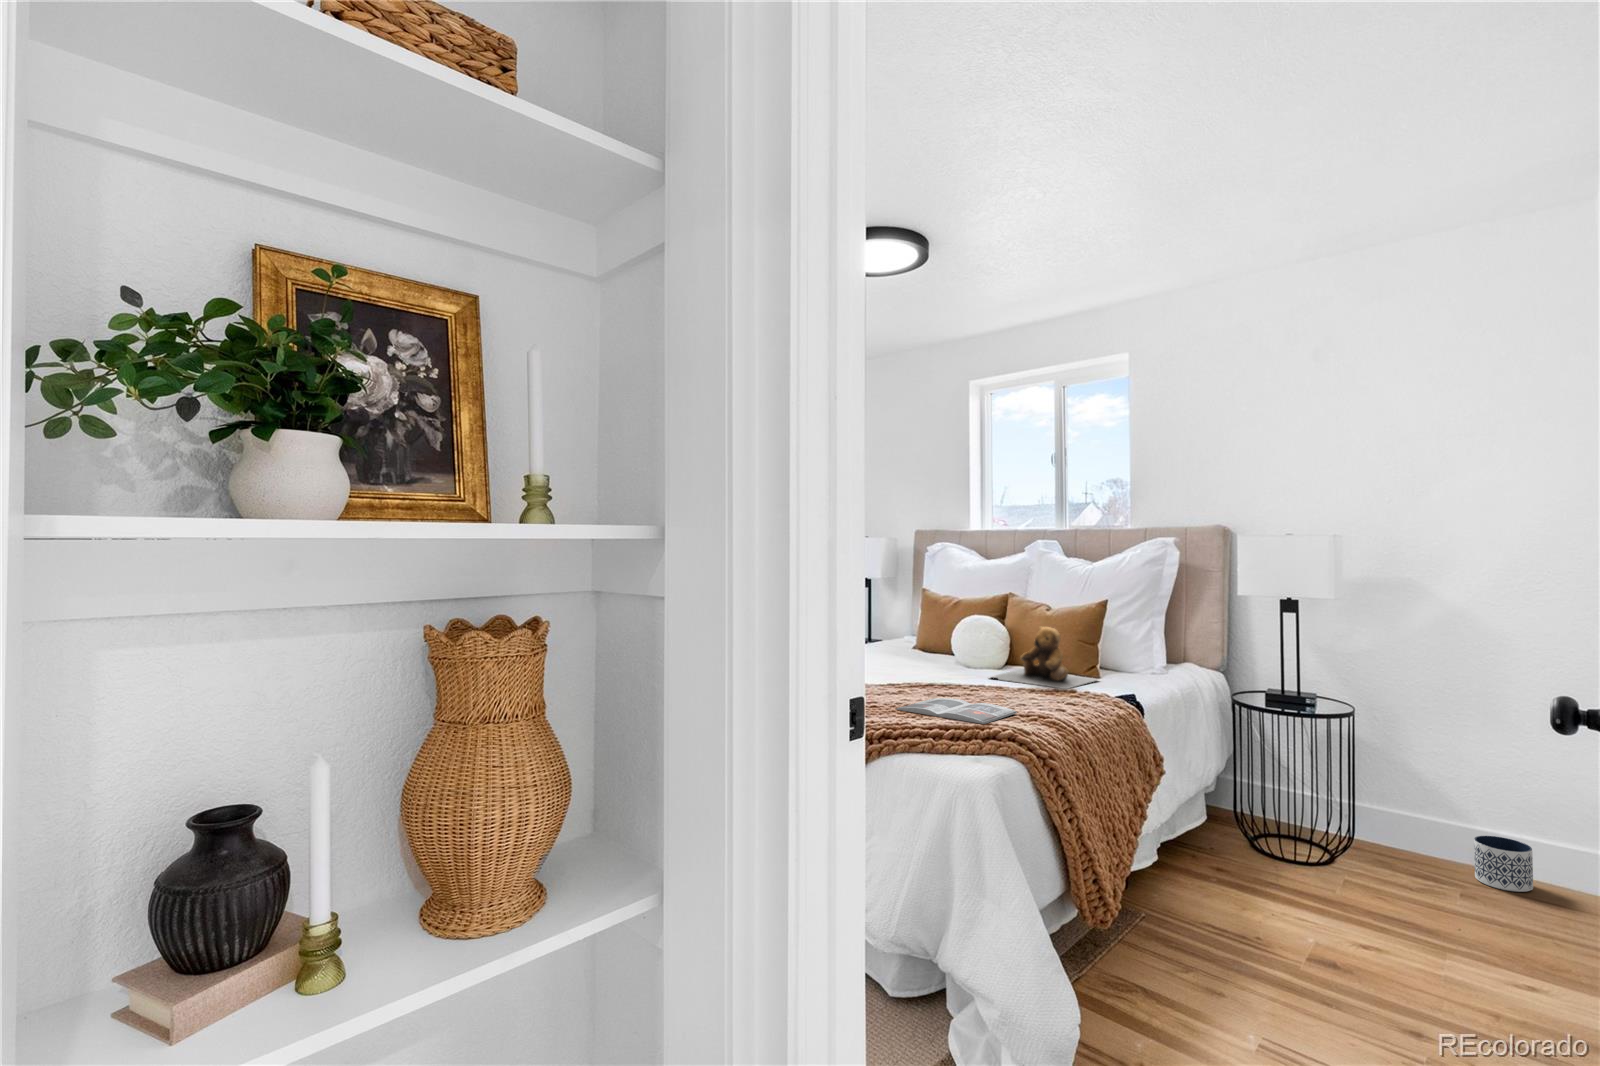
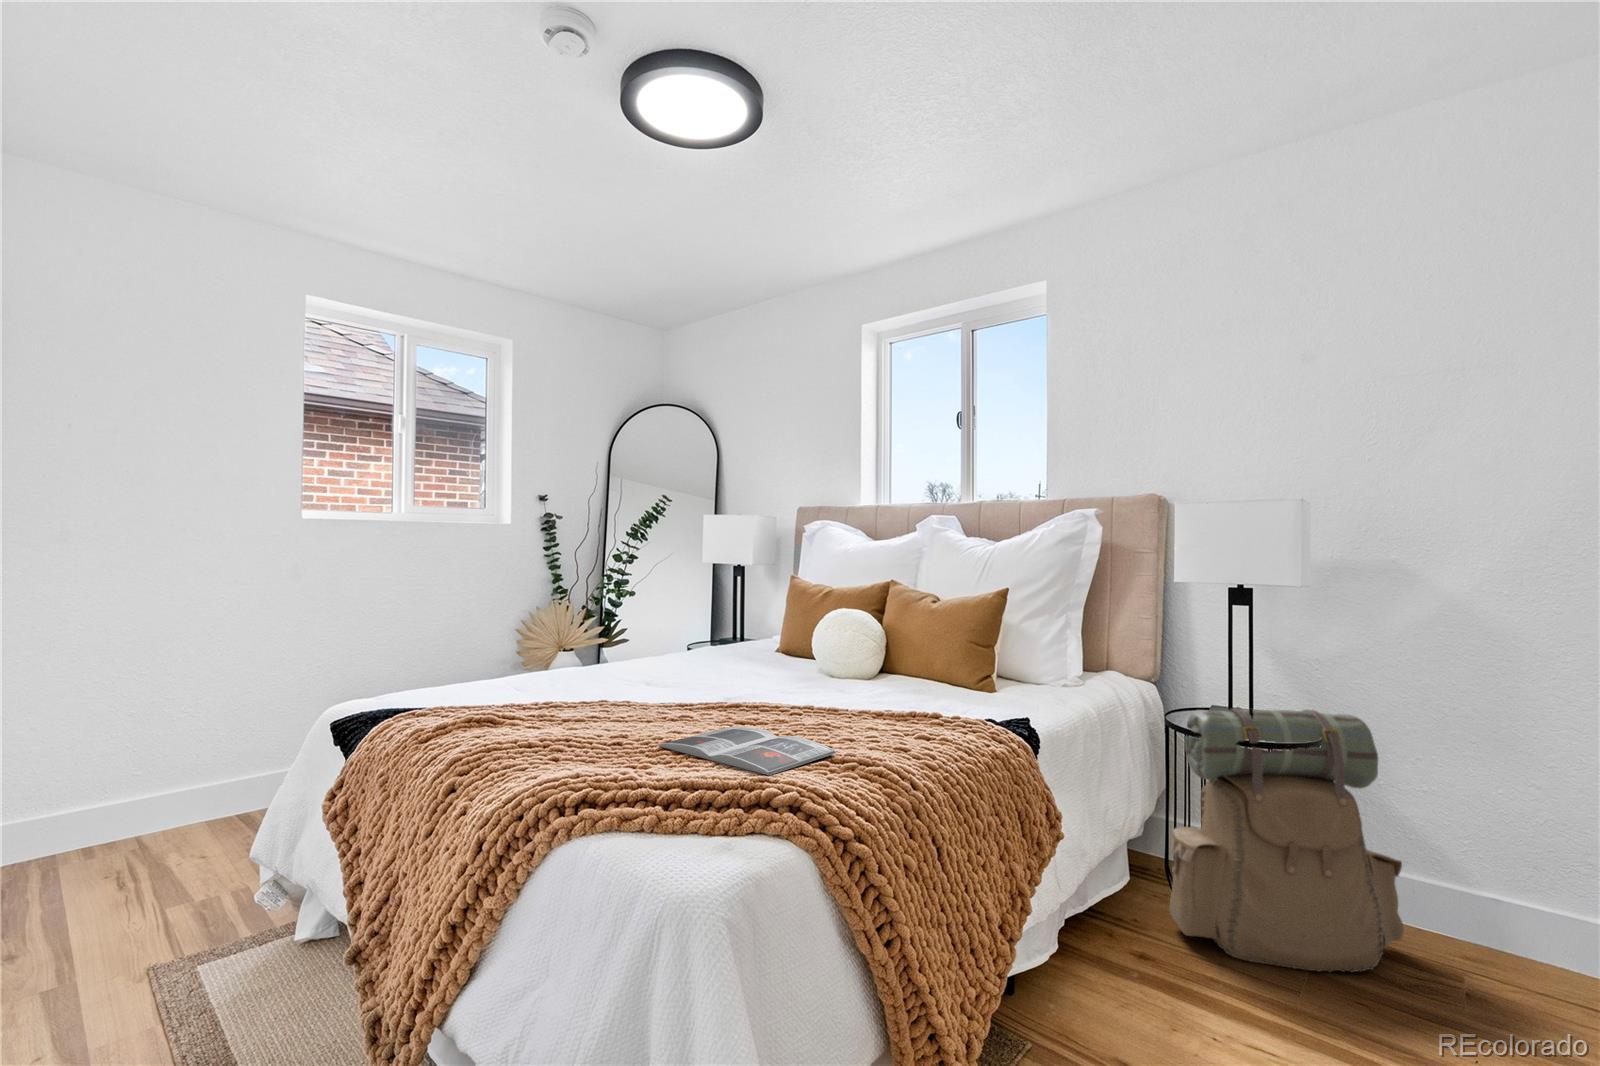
teddy bear: present [992,627,1097,689] -> none [841,623,991,709]
backpack: none [1238,690,1415,880] -> present [1170,709,1404,972]
planter: present [1474,836,1533,892] -> none [1482,907,1565,990]

